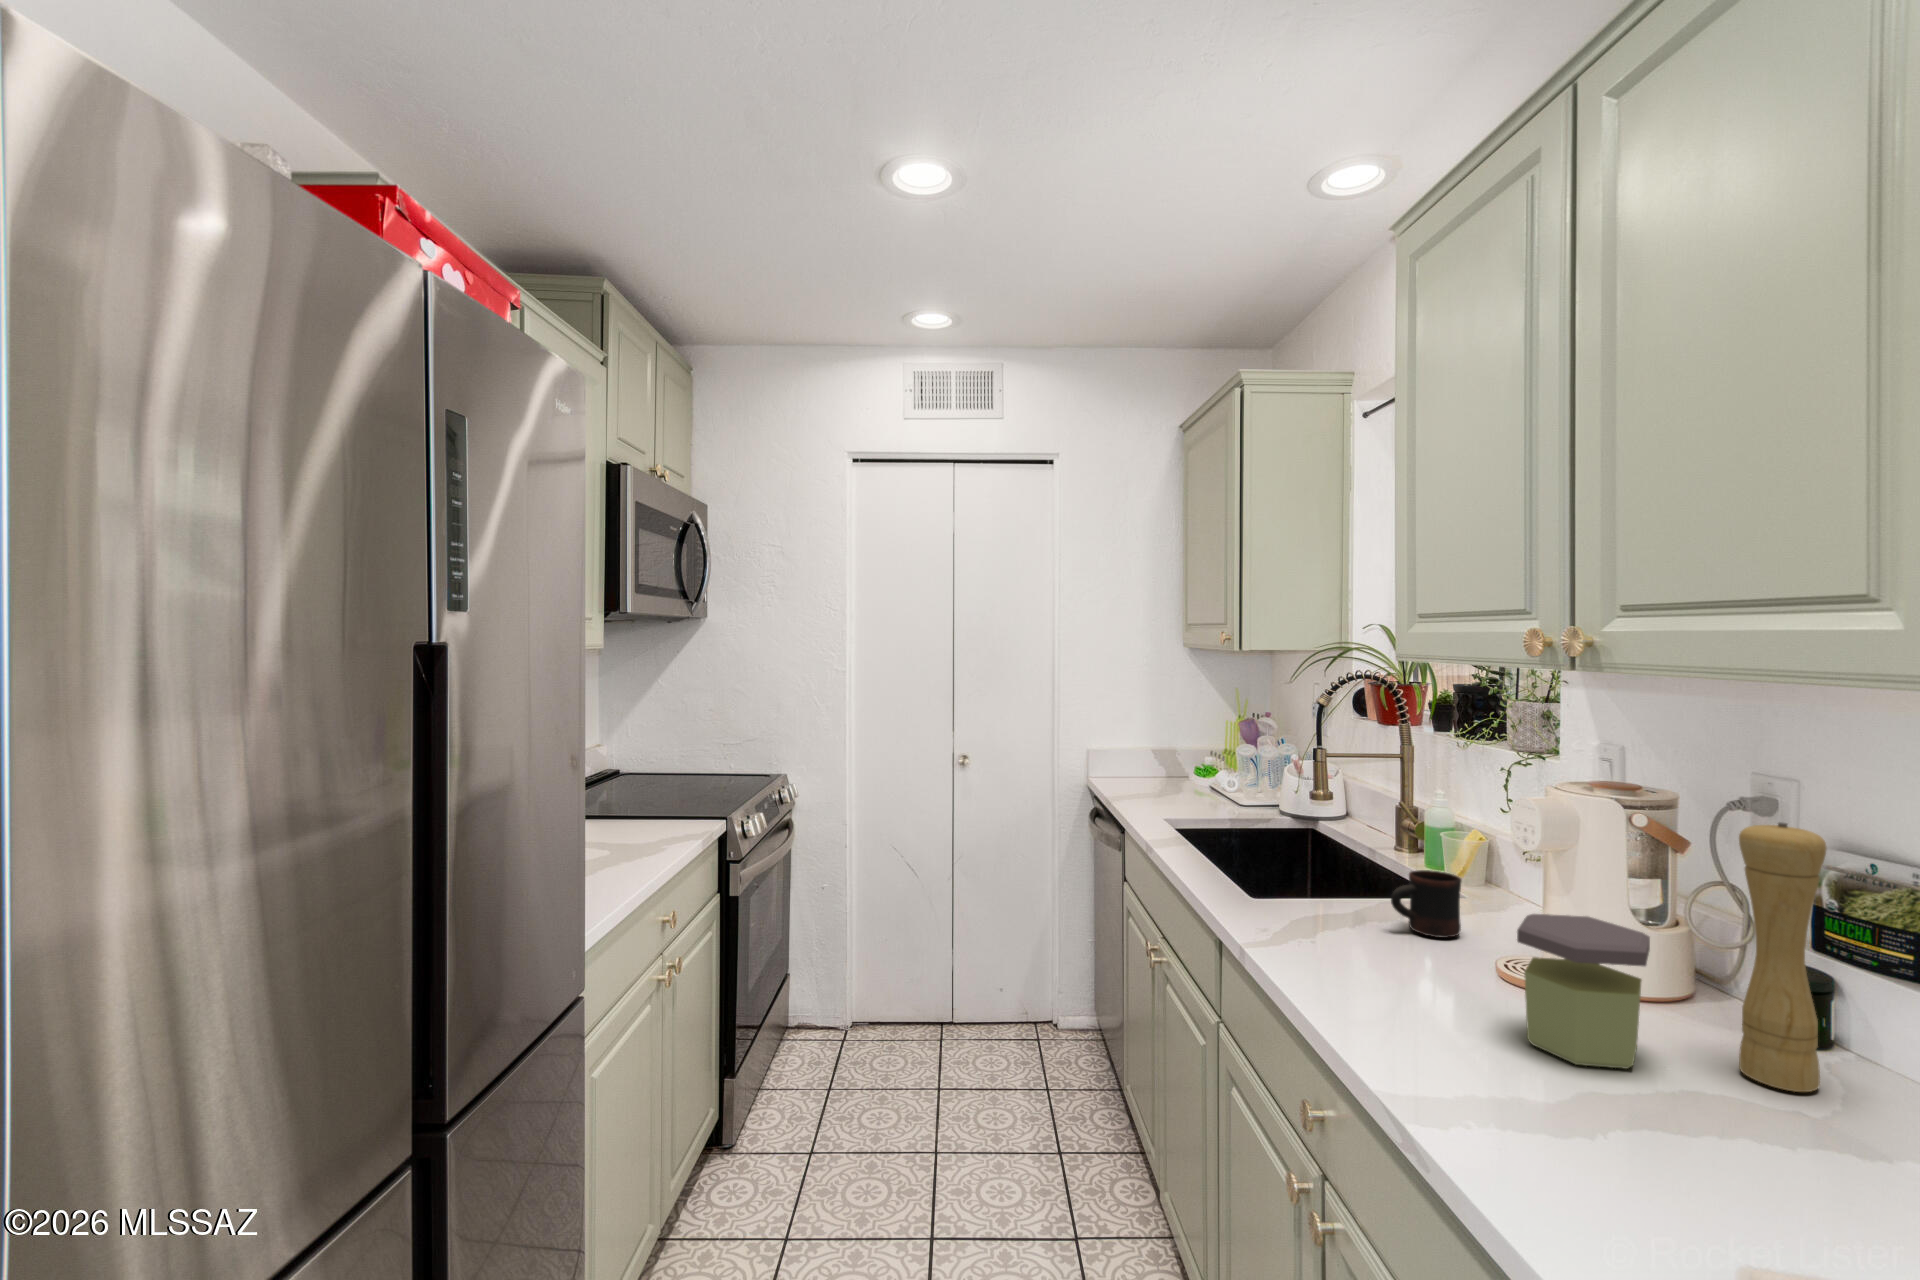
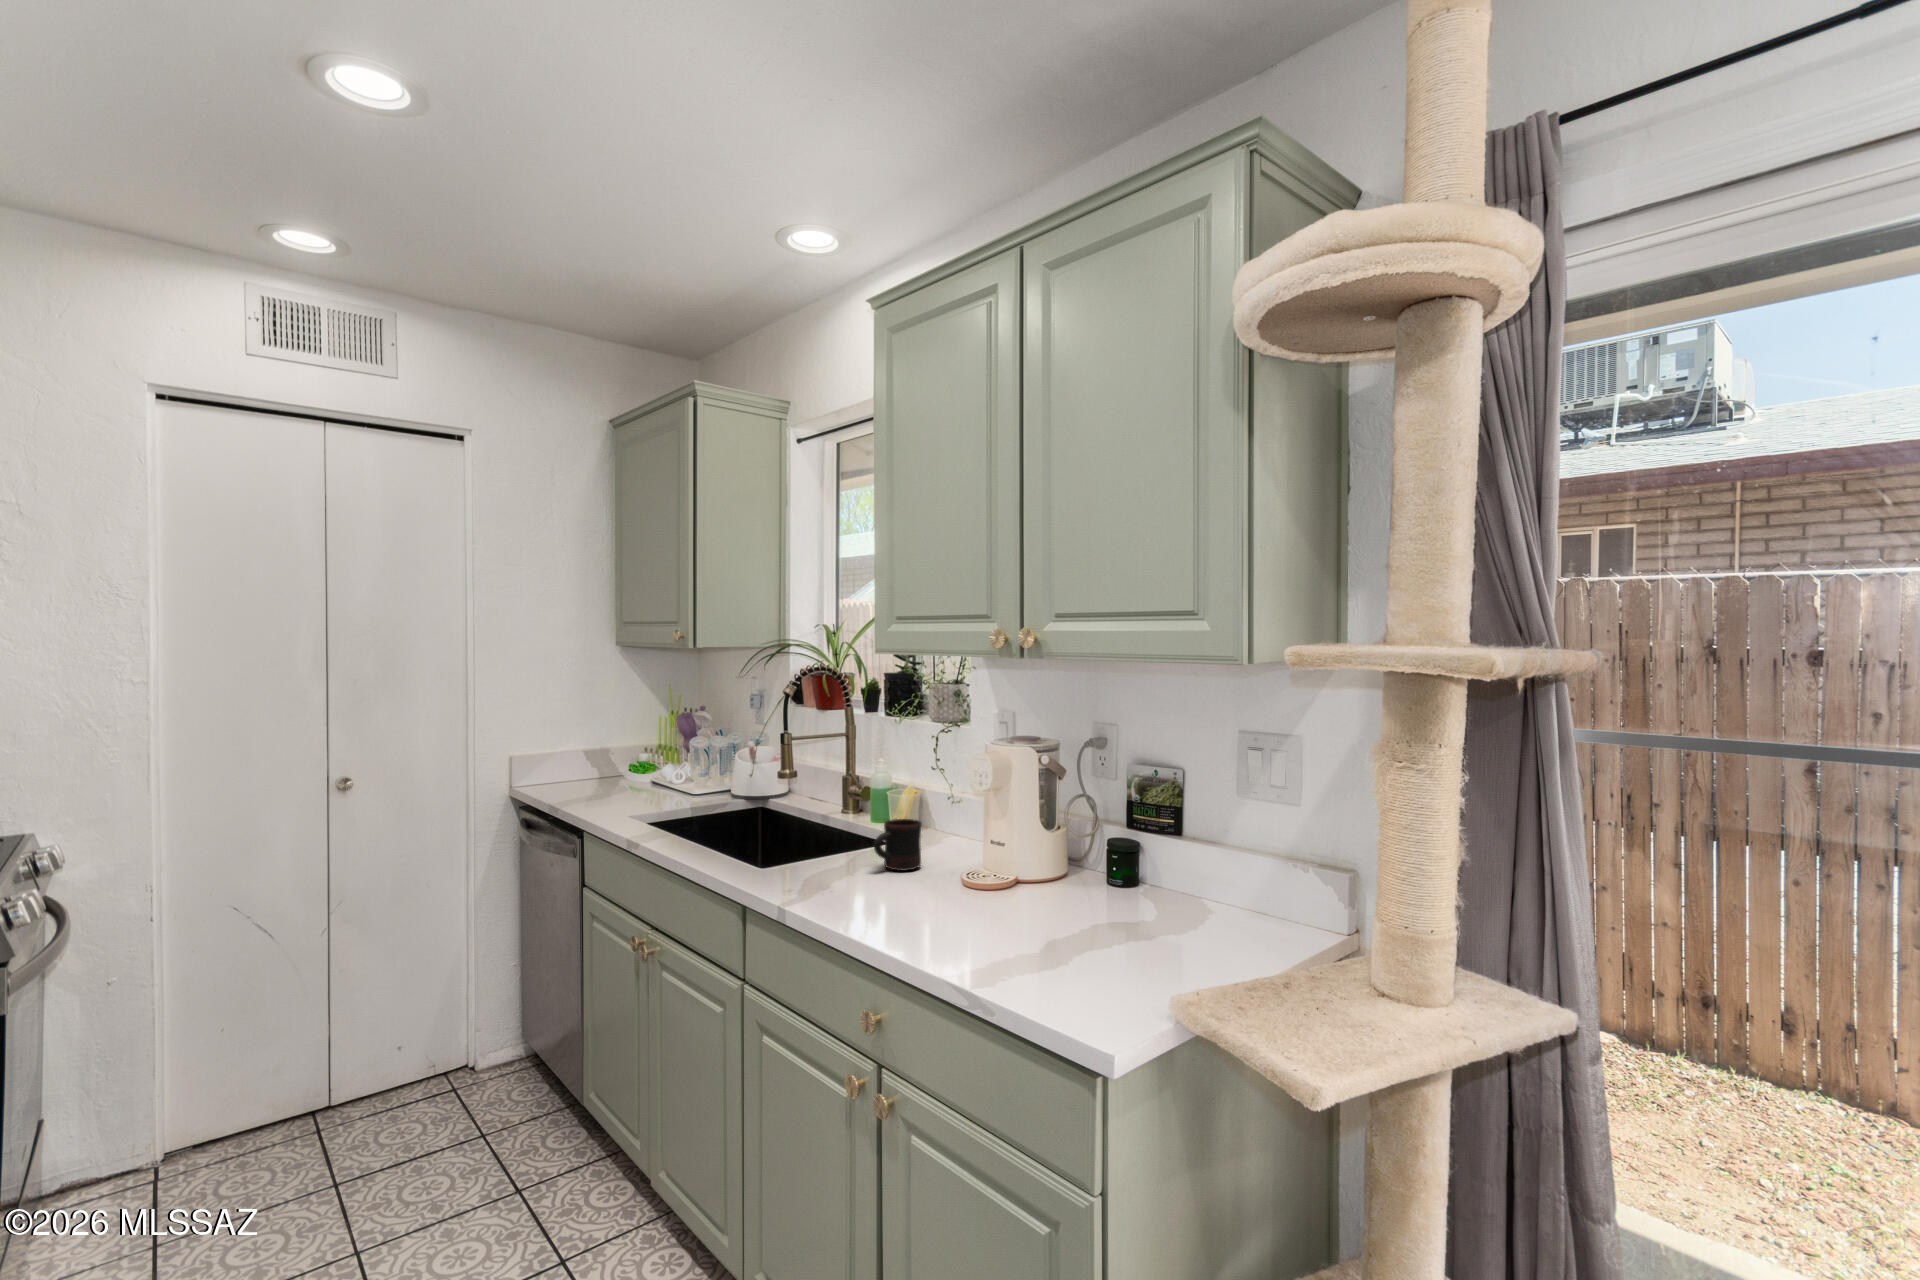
pepper mill: present [1739,822,1827,1092] -> none [1109,746,1151,914]
jar: present [1517,914,1650,1069] -> none [993,826,1070,927]

